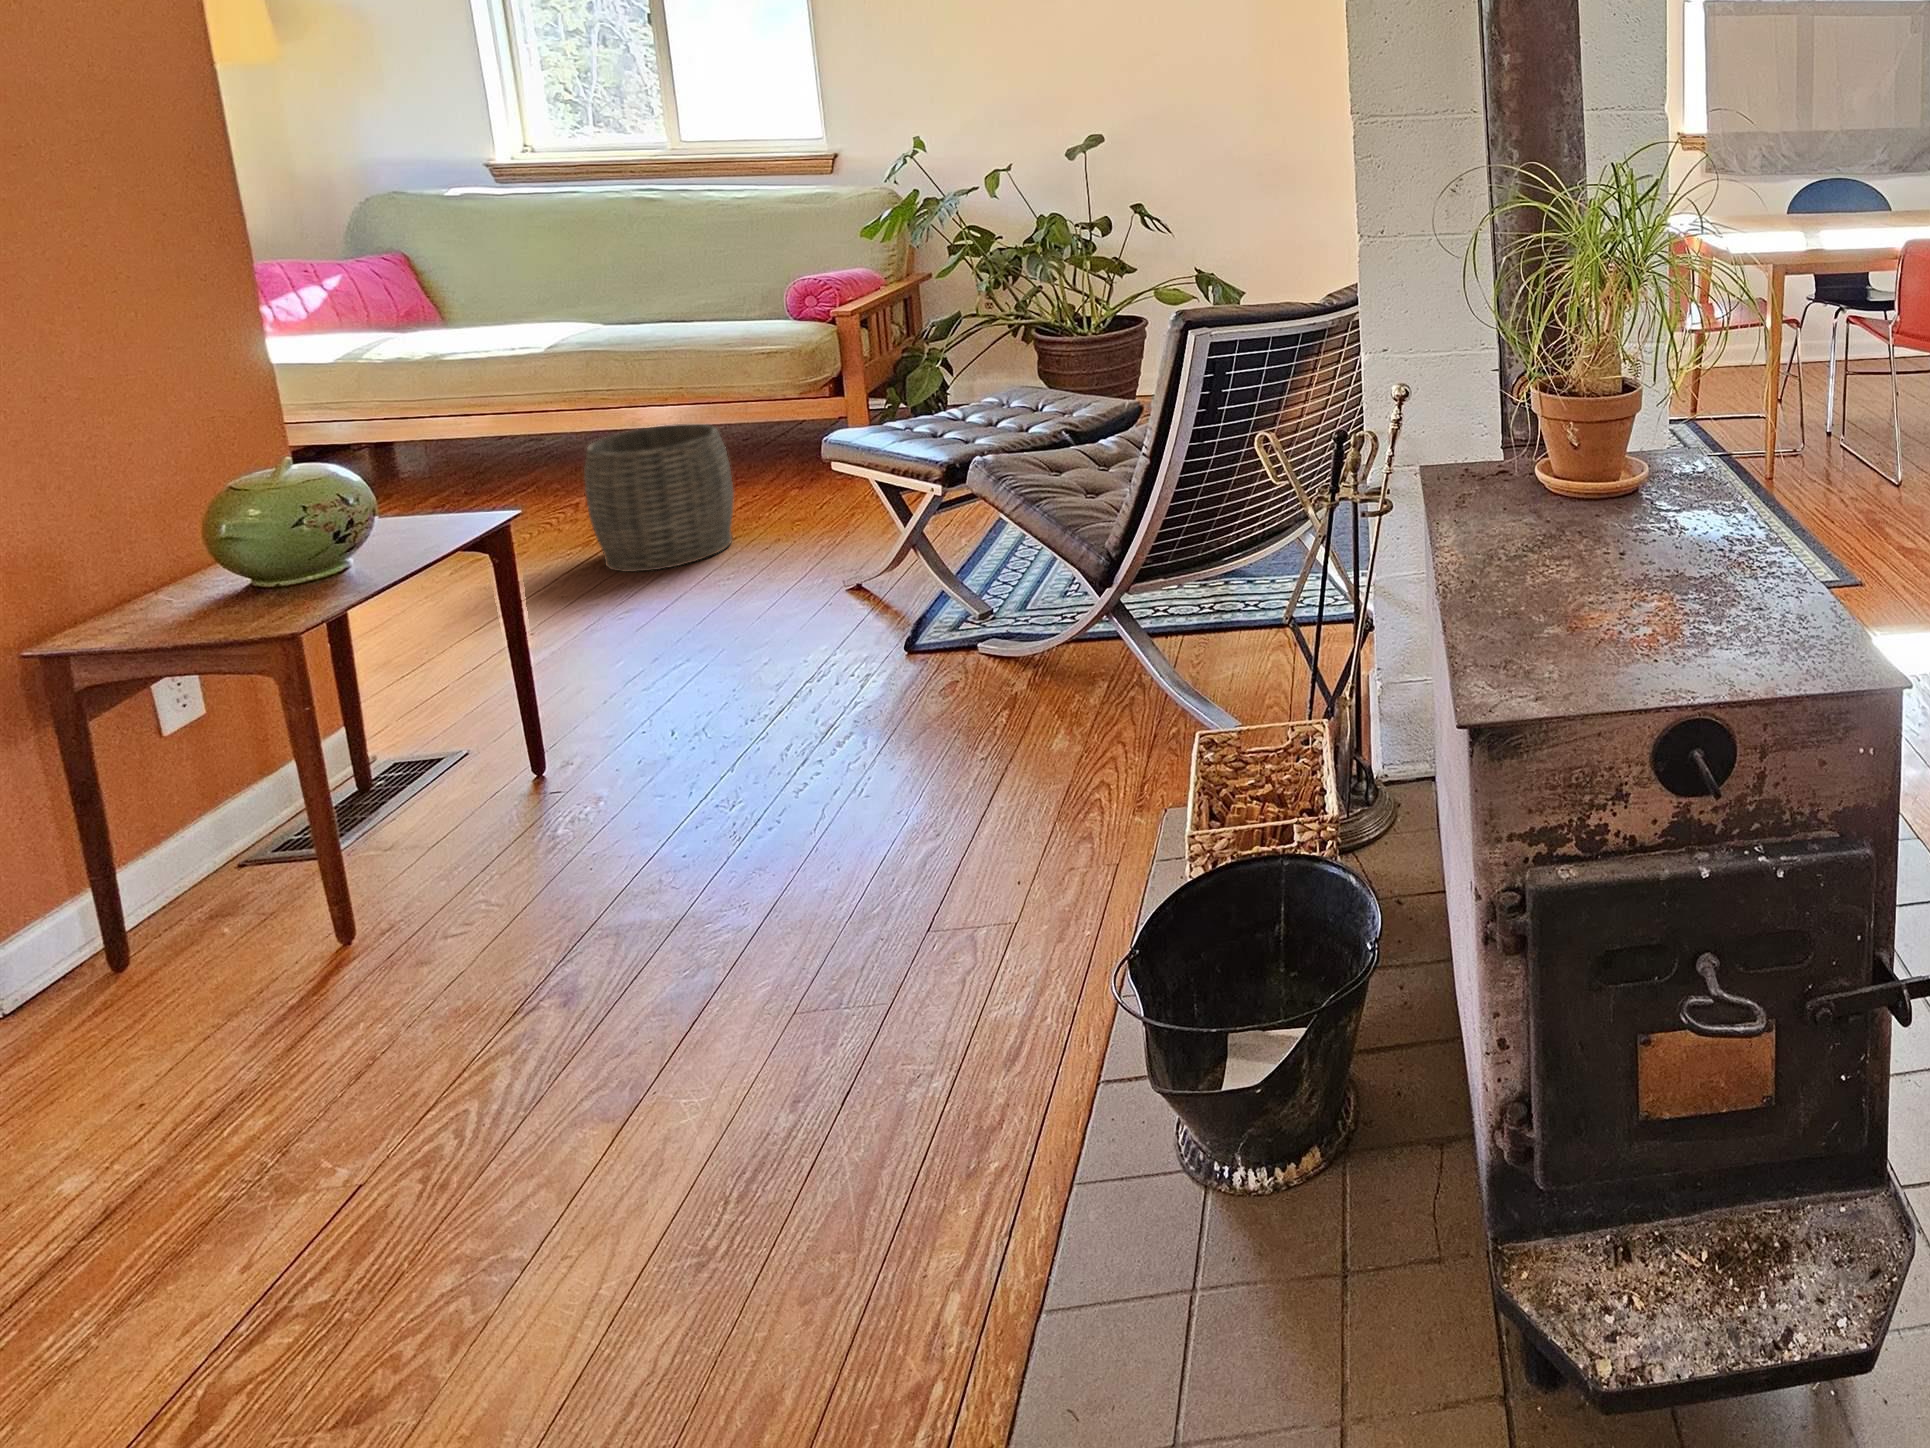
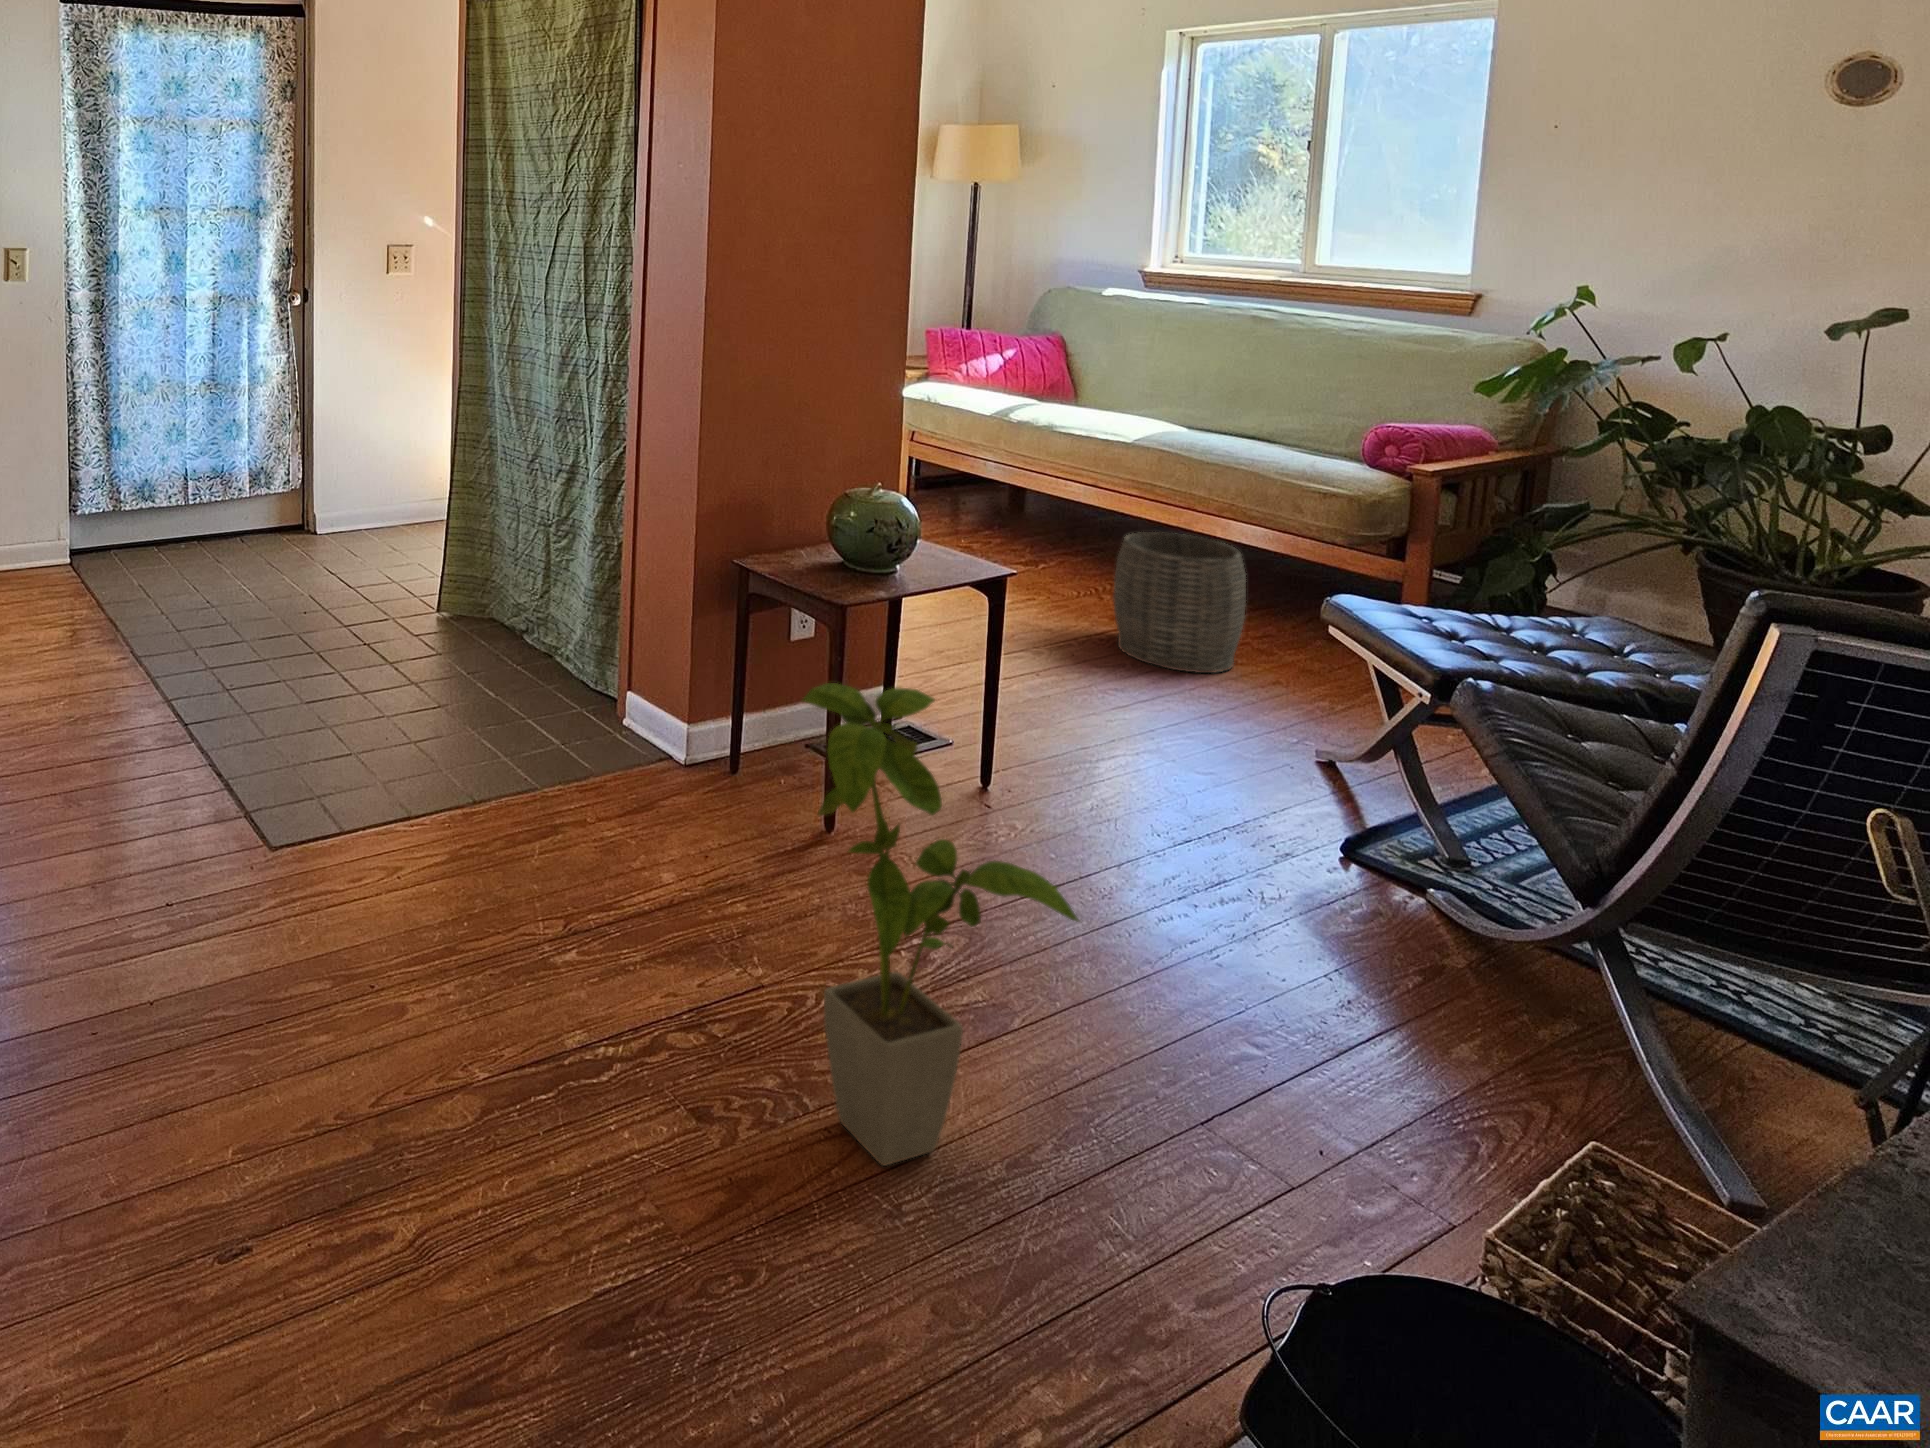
house plant: none [399,647,846,1240] -> present [803,683,1079,1166]

